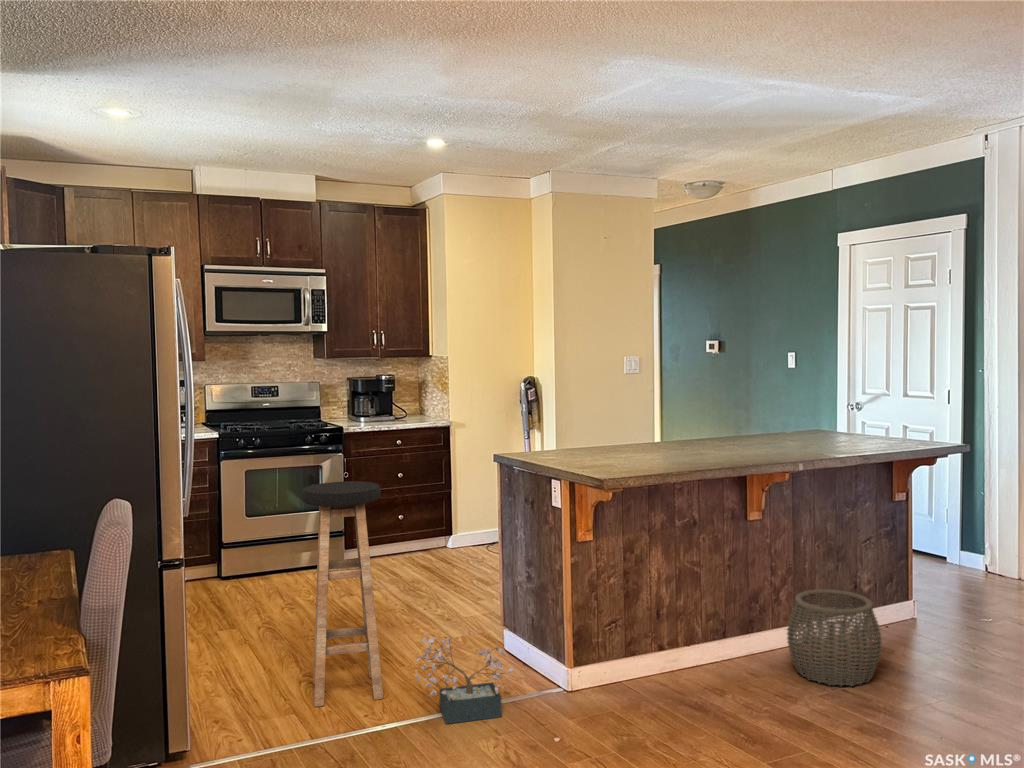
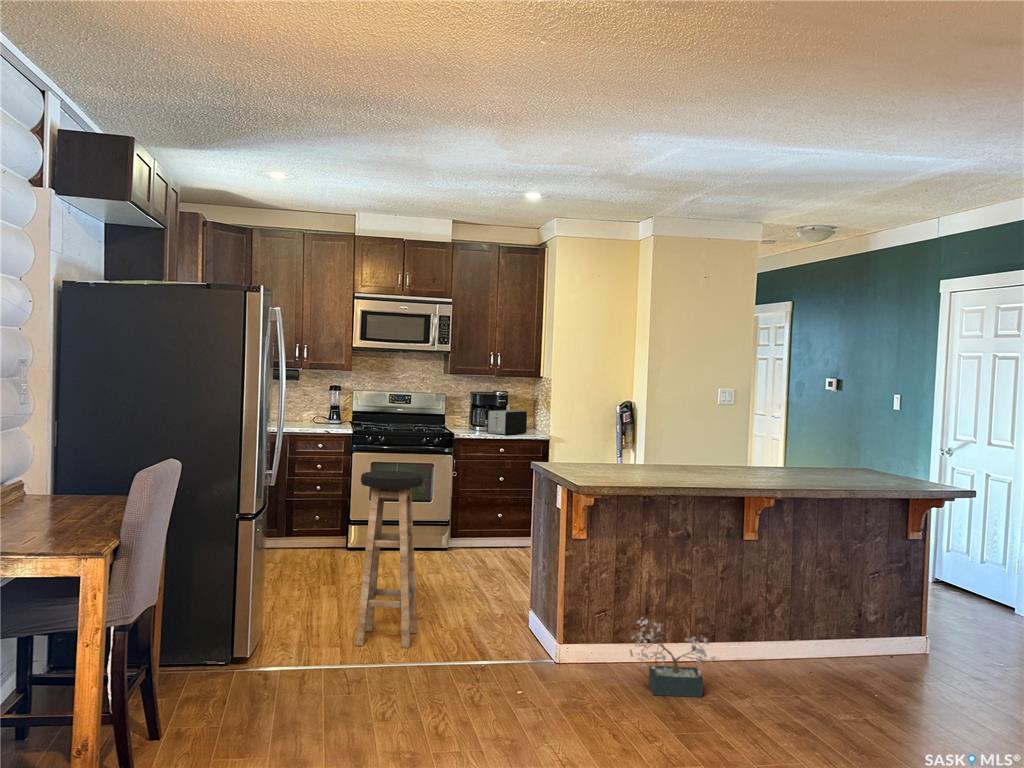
toaster: none [375,395,418,424] -> present [487,410,527,435]
woven basket: present [787,589,882,686] -> none [760,608,846,698]
decorative plant: present [415,634,513,724] -> present [629,617,716,697]

